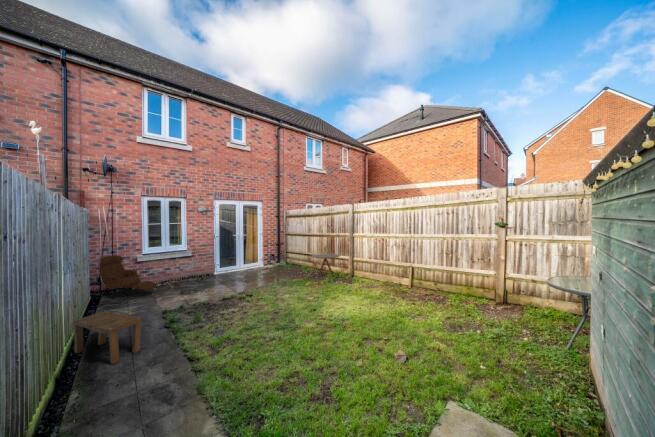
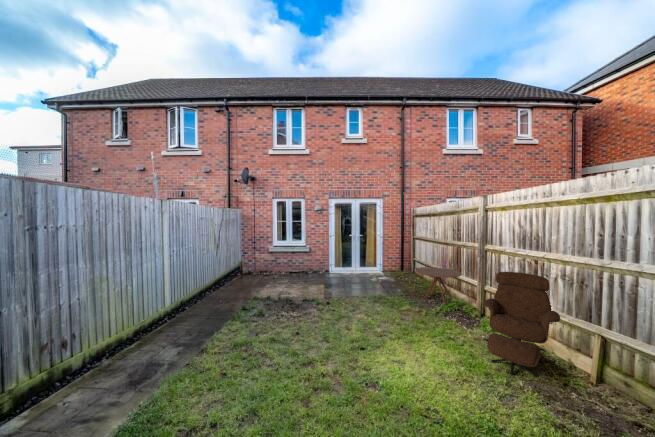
lounge chair: present [100,255,156,299] -> present [484,272,560,377]
bench: present [73,311,141,364] -> none [142,292,181,341]

